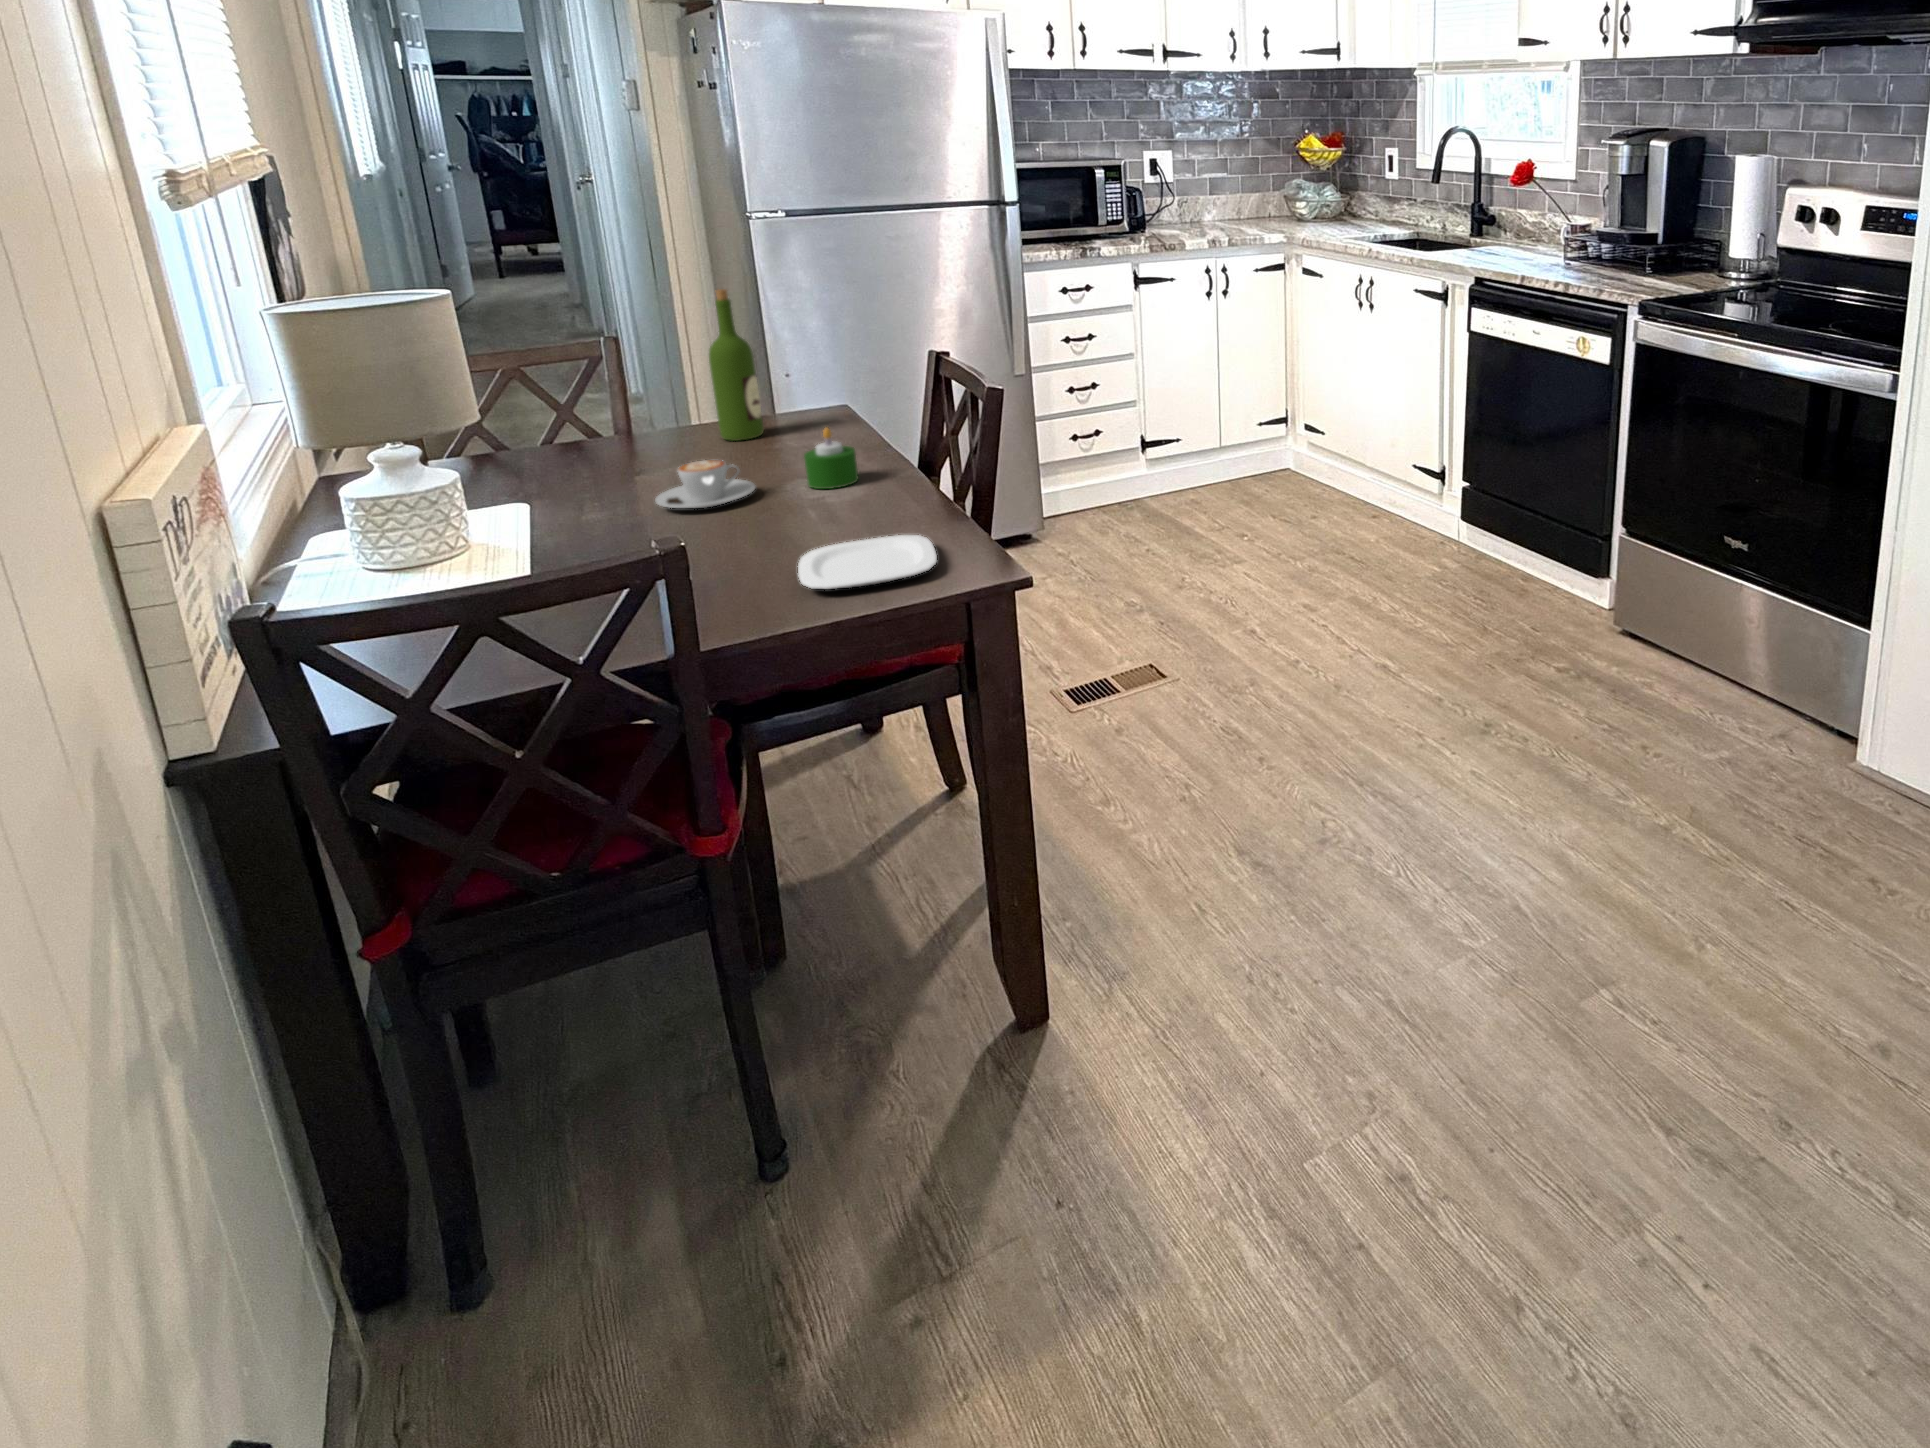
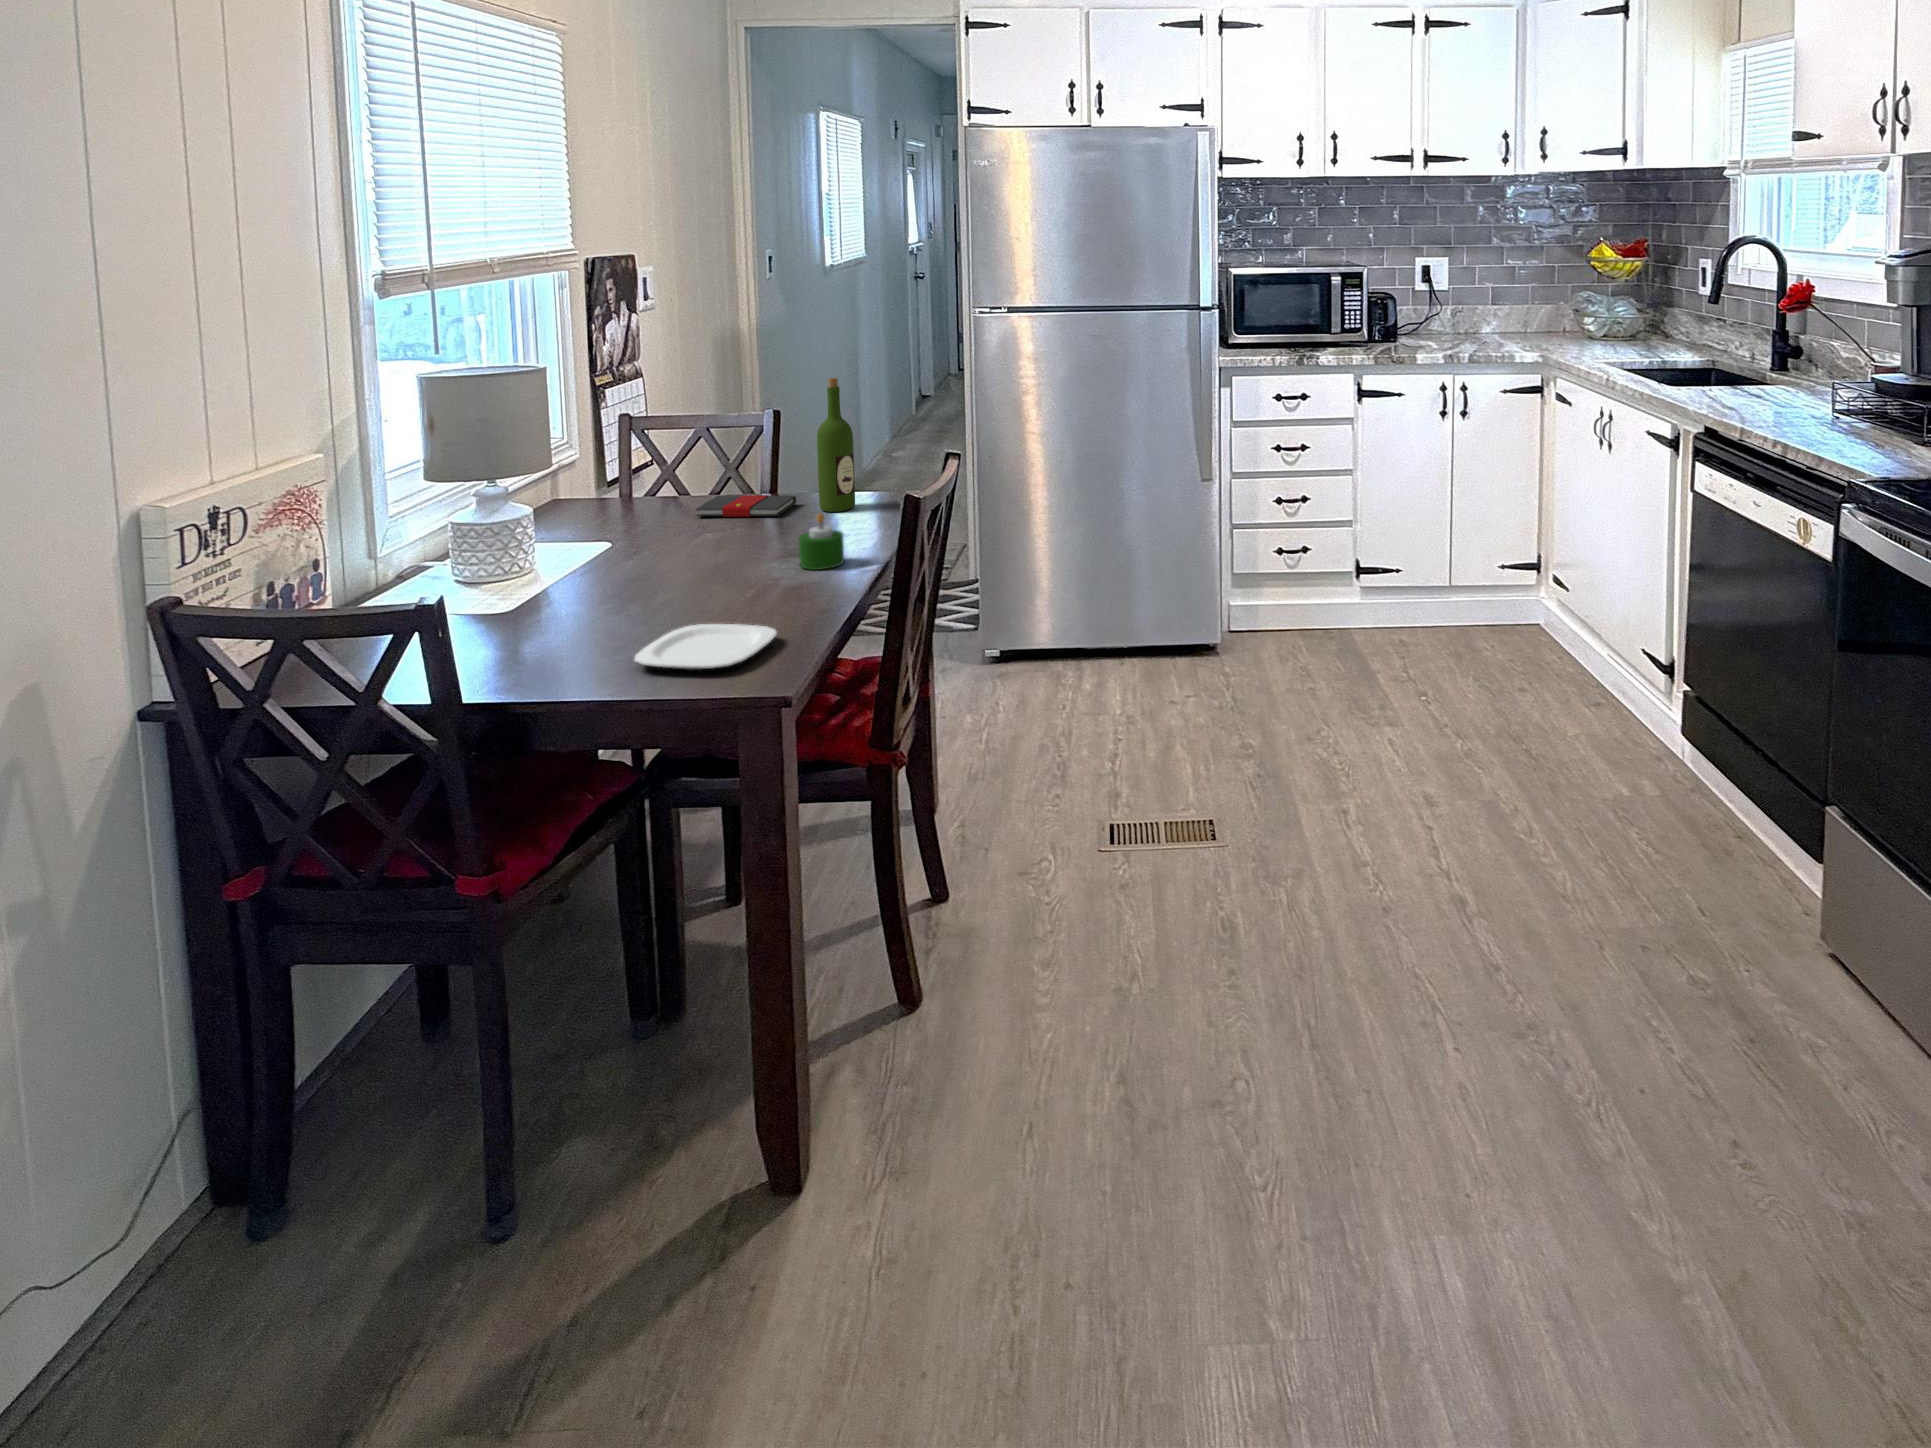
book: none [566,431,681,468] -> present [696,495,796,517]
coffee cup: present [655,460,755,508] -> none [681,527,763,569]

